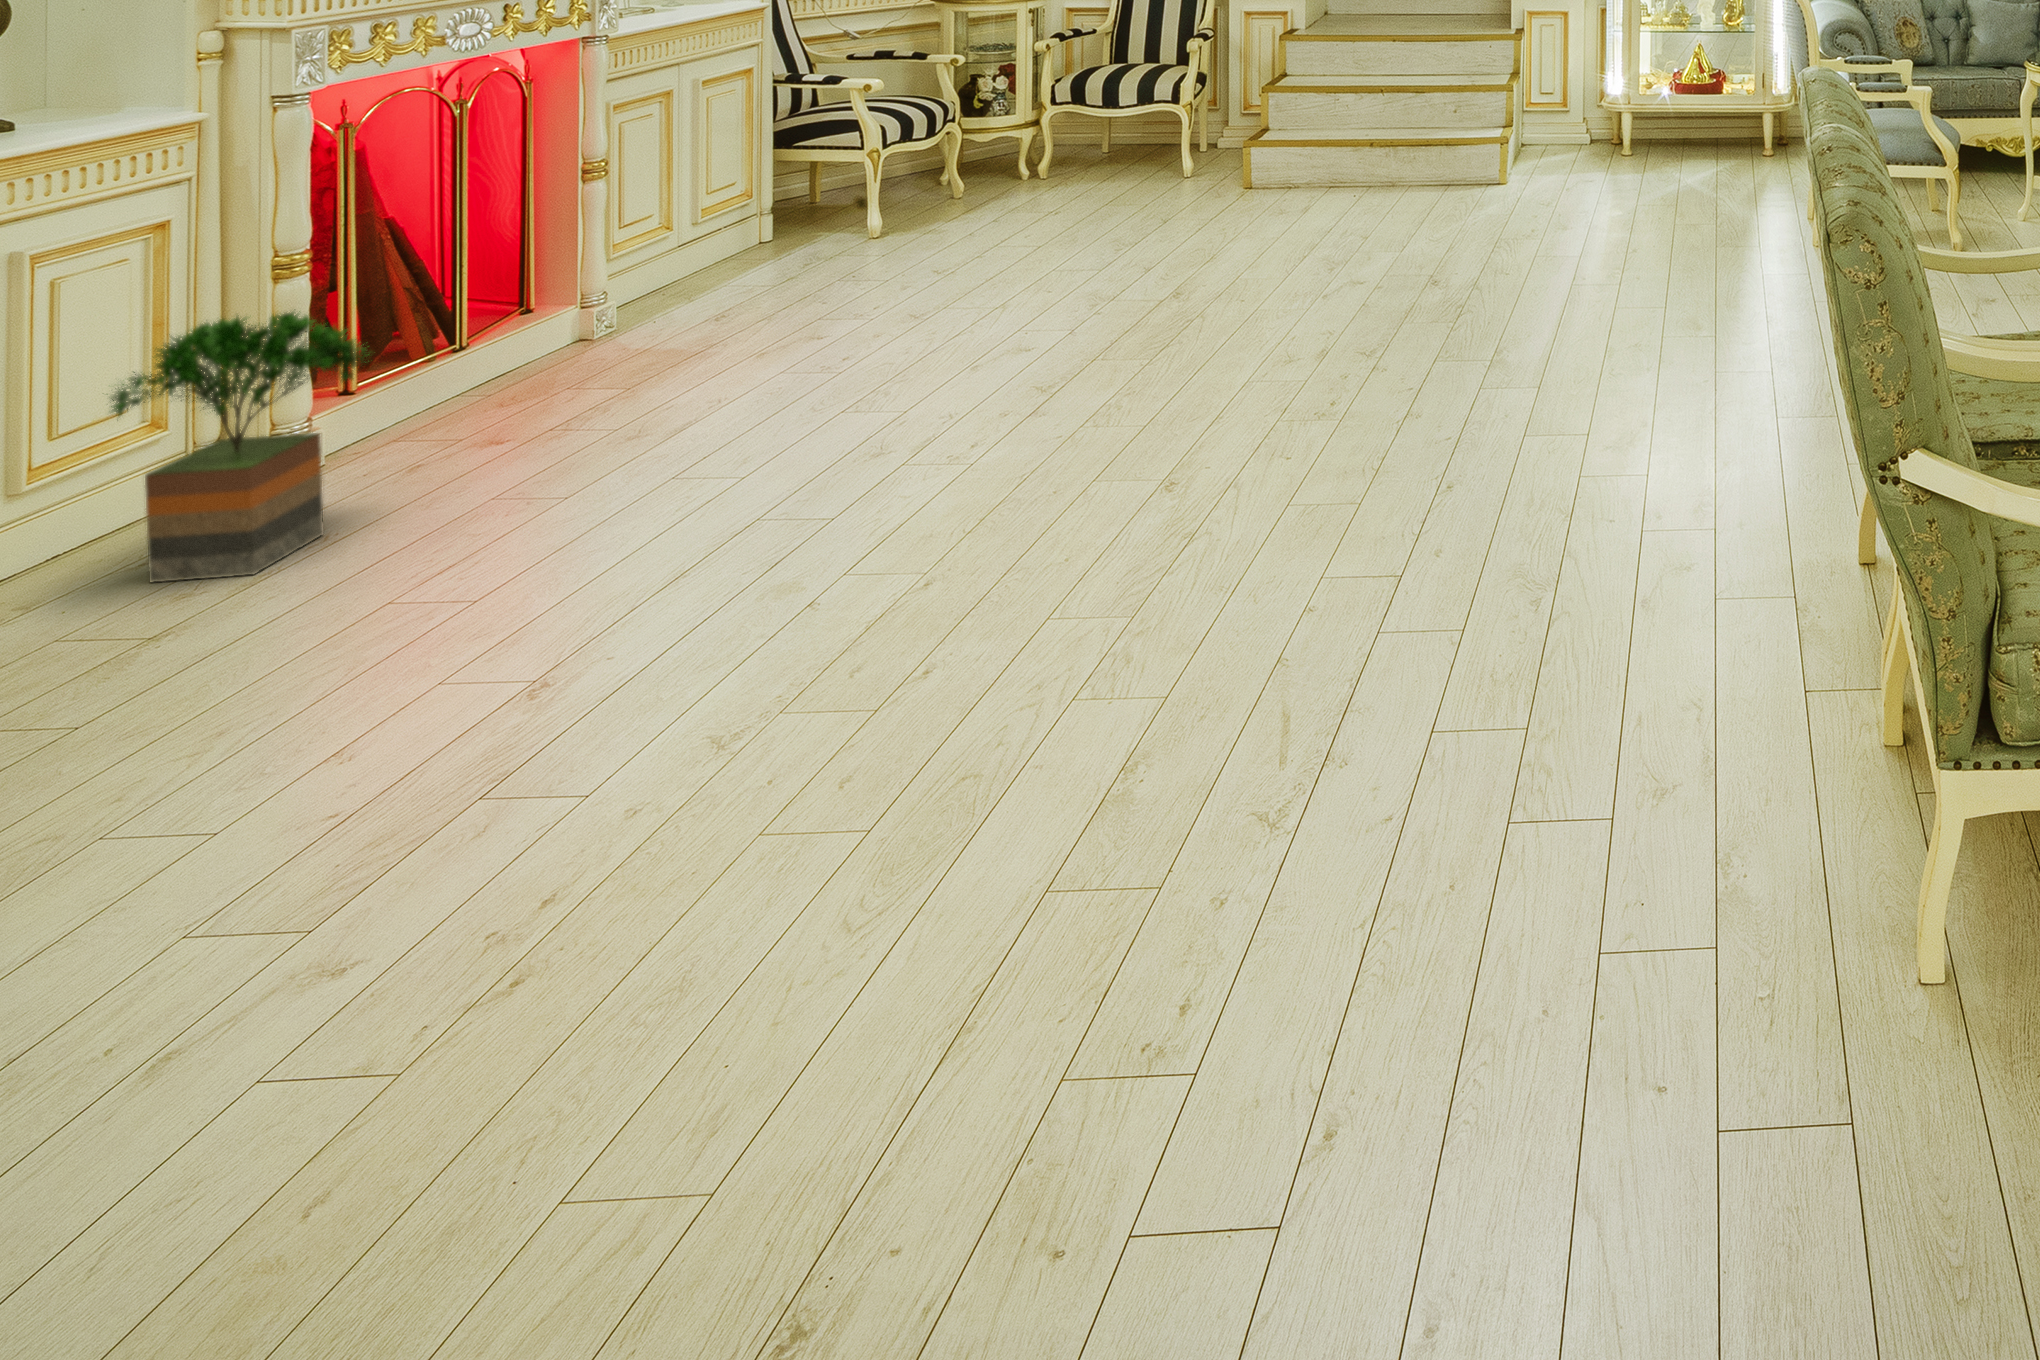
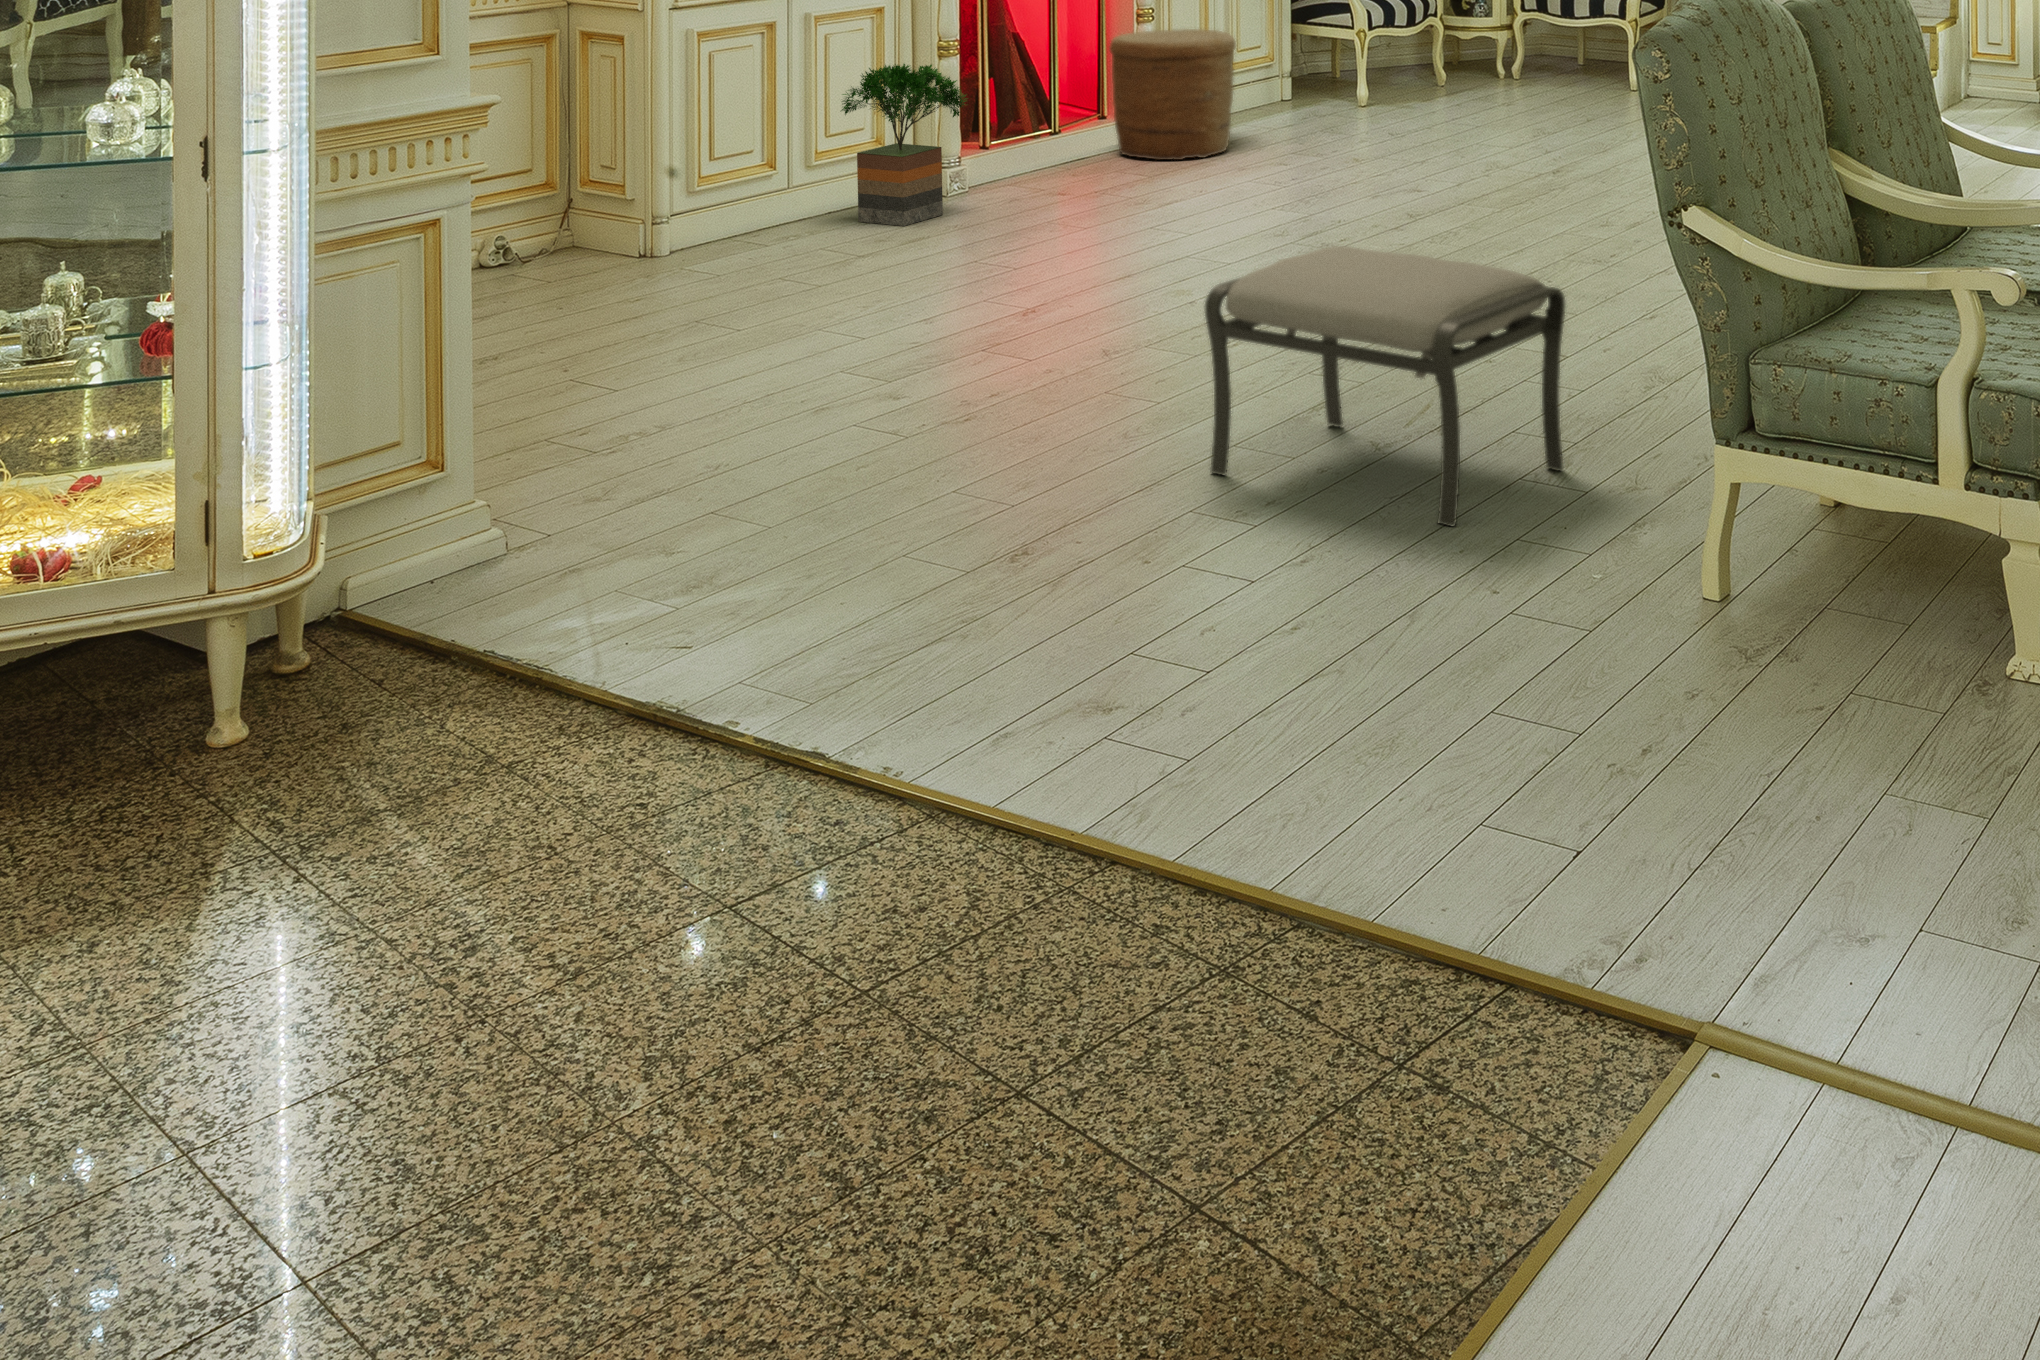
woven basket: none [565,179,764,364] -> present [1110,29,1236,160]
ottoman: none [1235,586,1760,1064] -> present [1205,246,1565,526]

